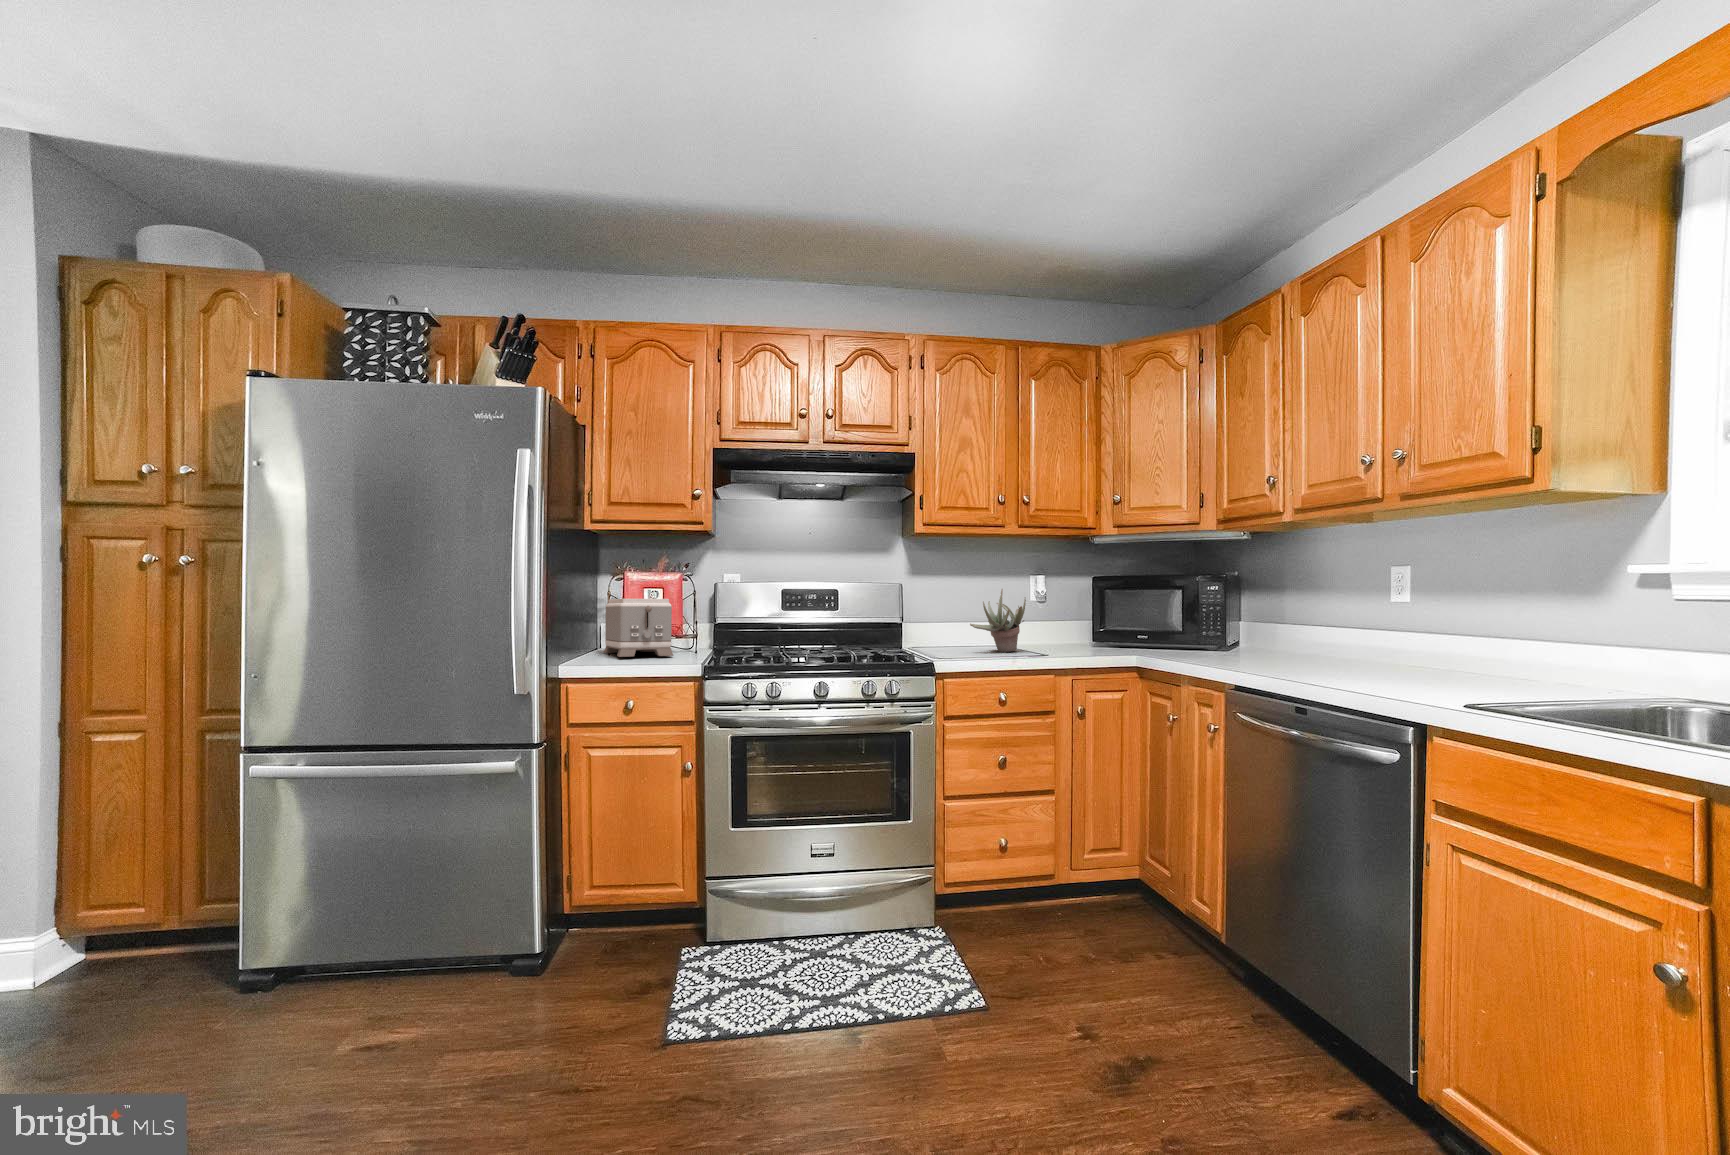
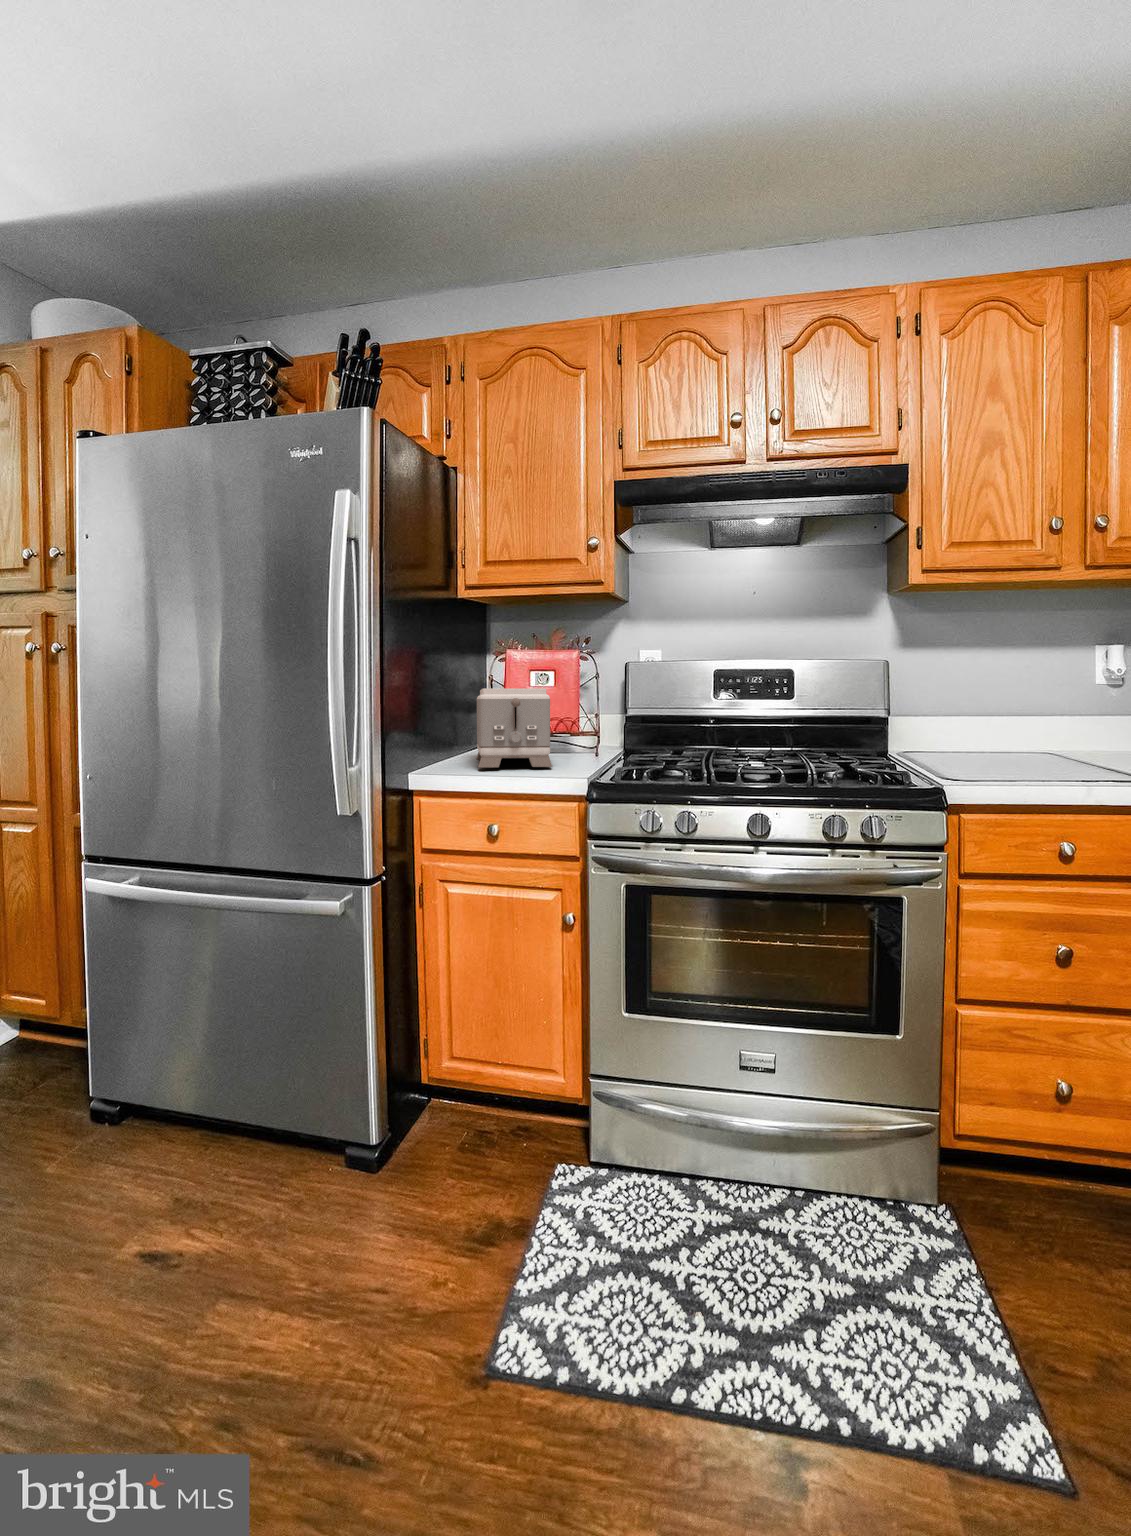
succulent plant: present [970,589,1026,652] -> none [1002,668,1103,769]

